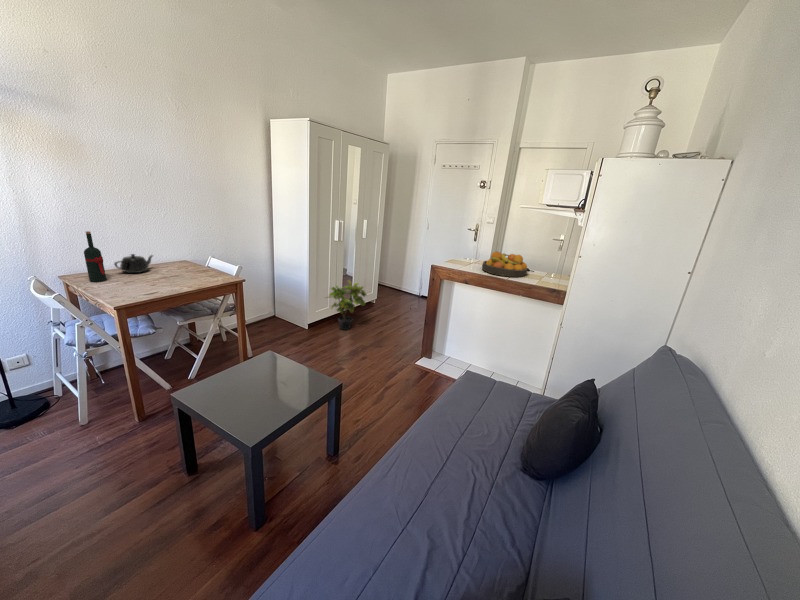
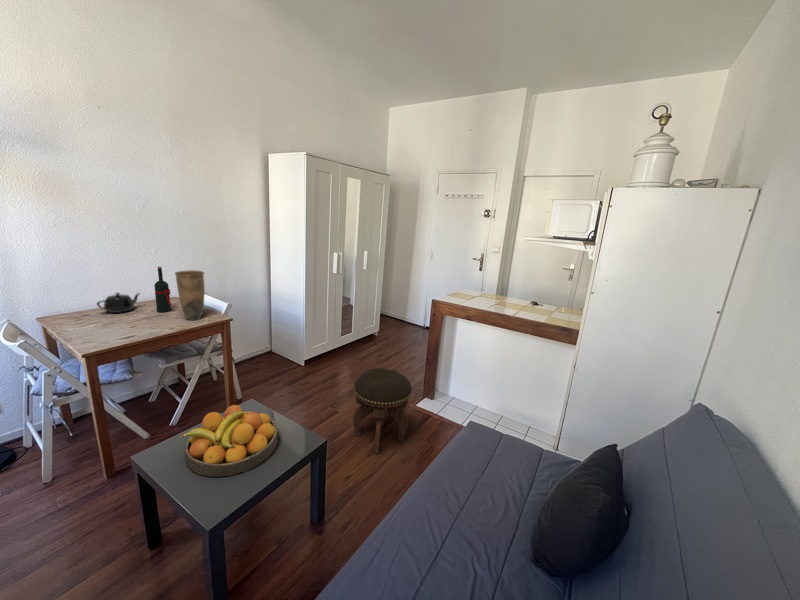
wine bottle: present [84,231,106,282] -> present [154,267,171,312]
vase: none [190,233,218,280] -> present [175,270,205,320]
fruit bowl: present [482,252,527,277] -> present [181,405,278,477]
potted plant: present [329,281,366,330] -> none [322,314,366,367]
footstool: none [359,327,413,403] -> present [353,368,412,454]

